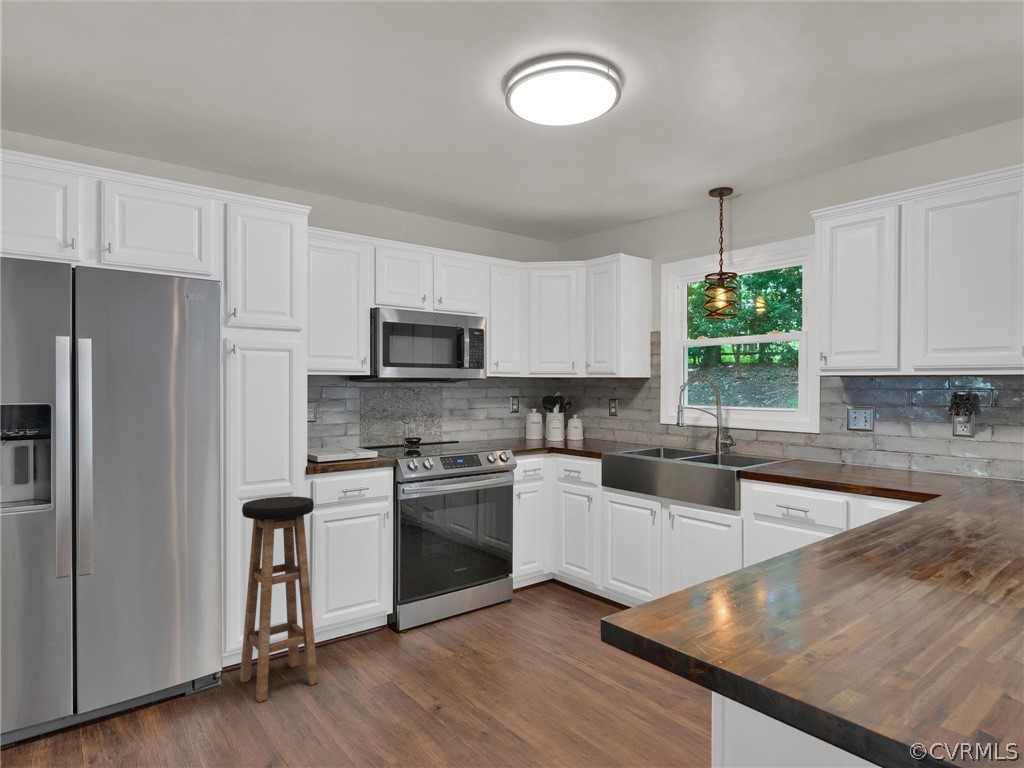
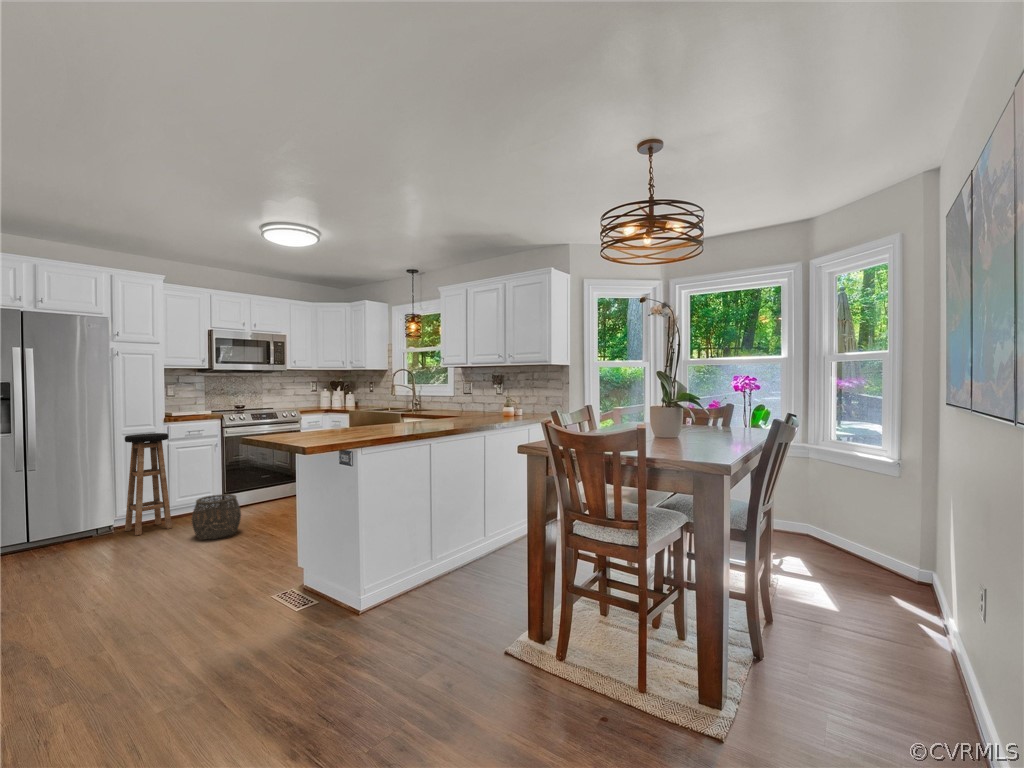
woven basket: none [358,633,450,743] -> present [192,494,241,539]

